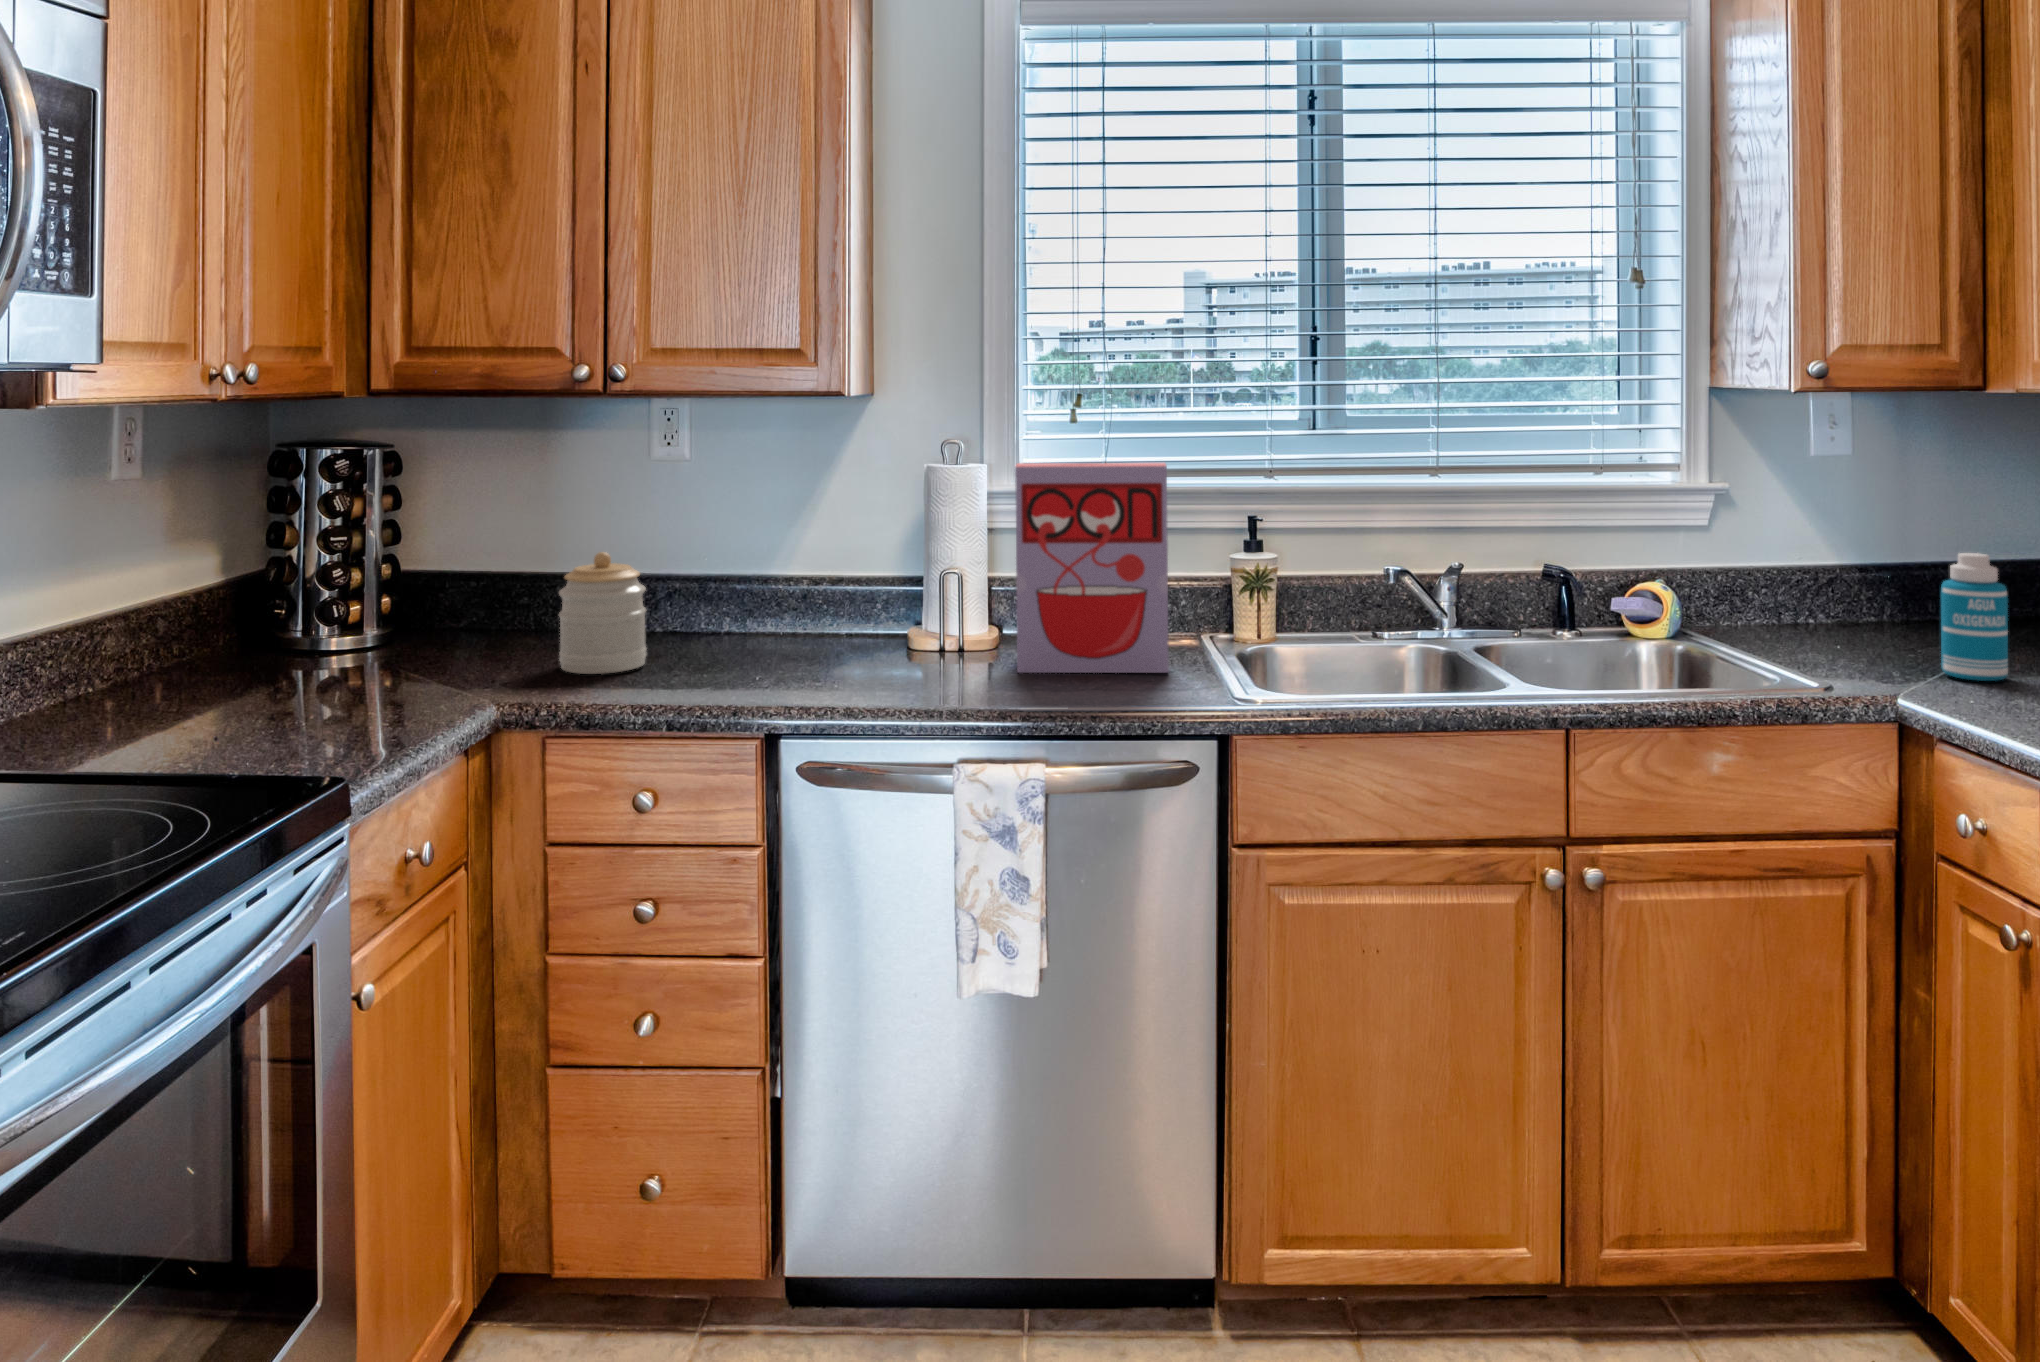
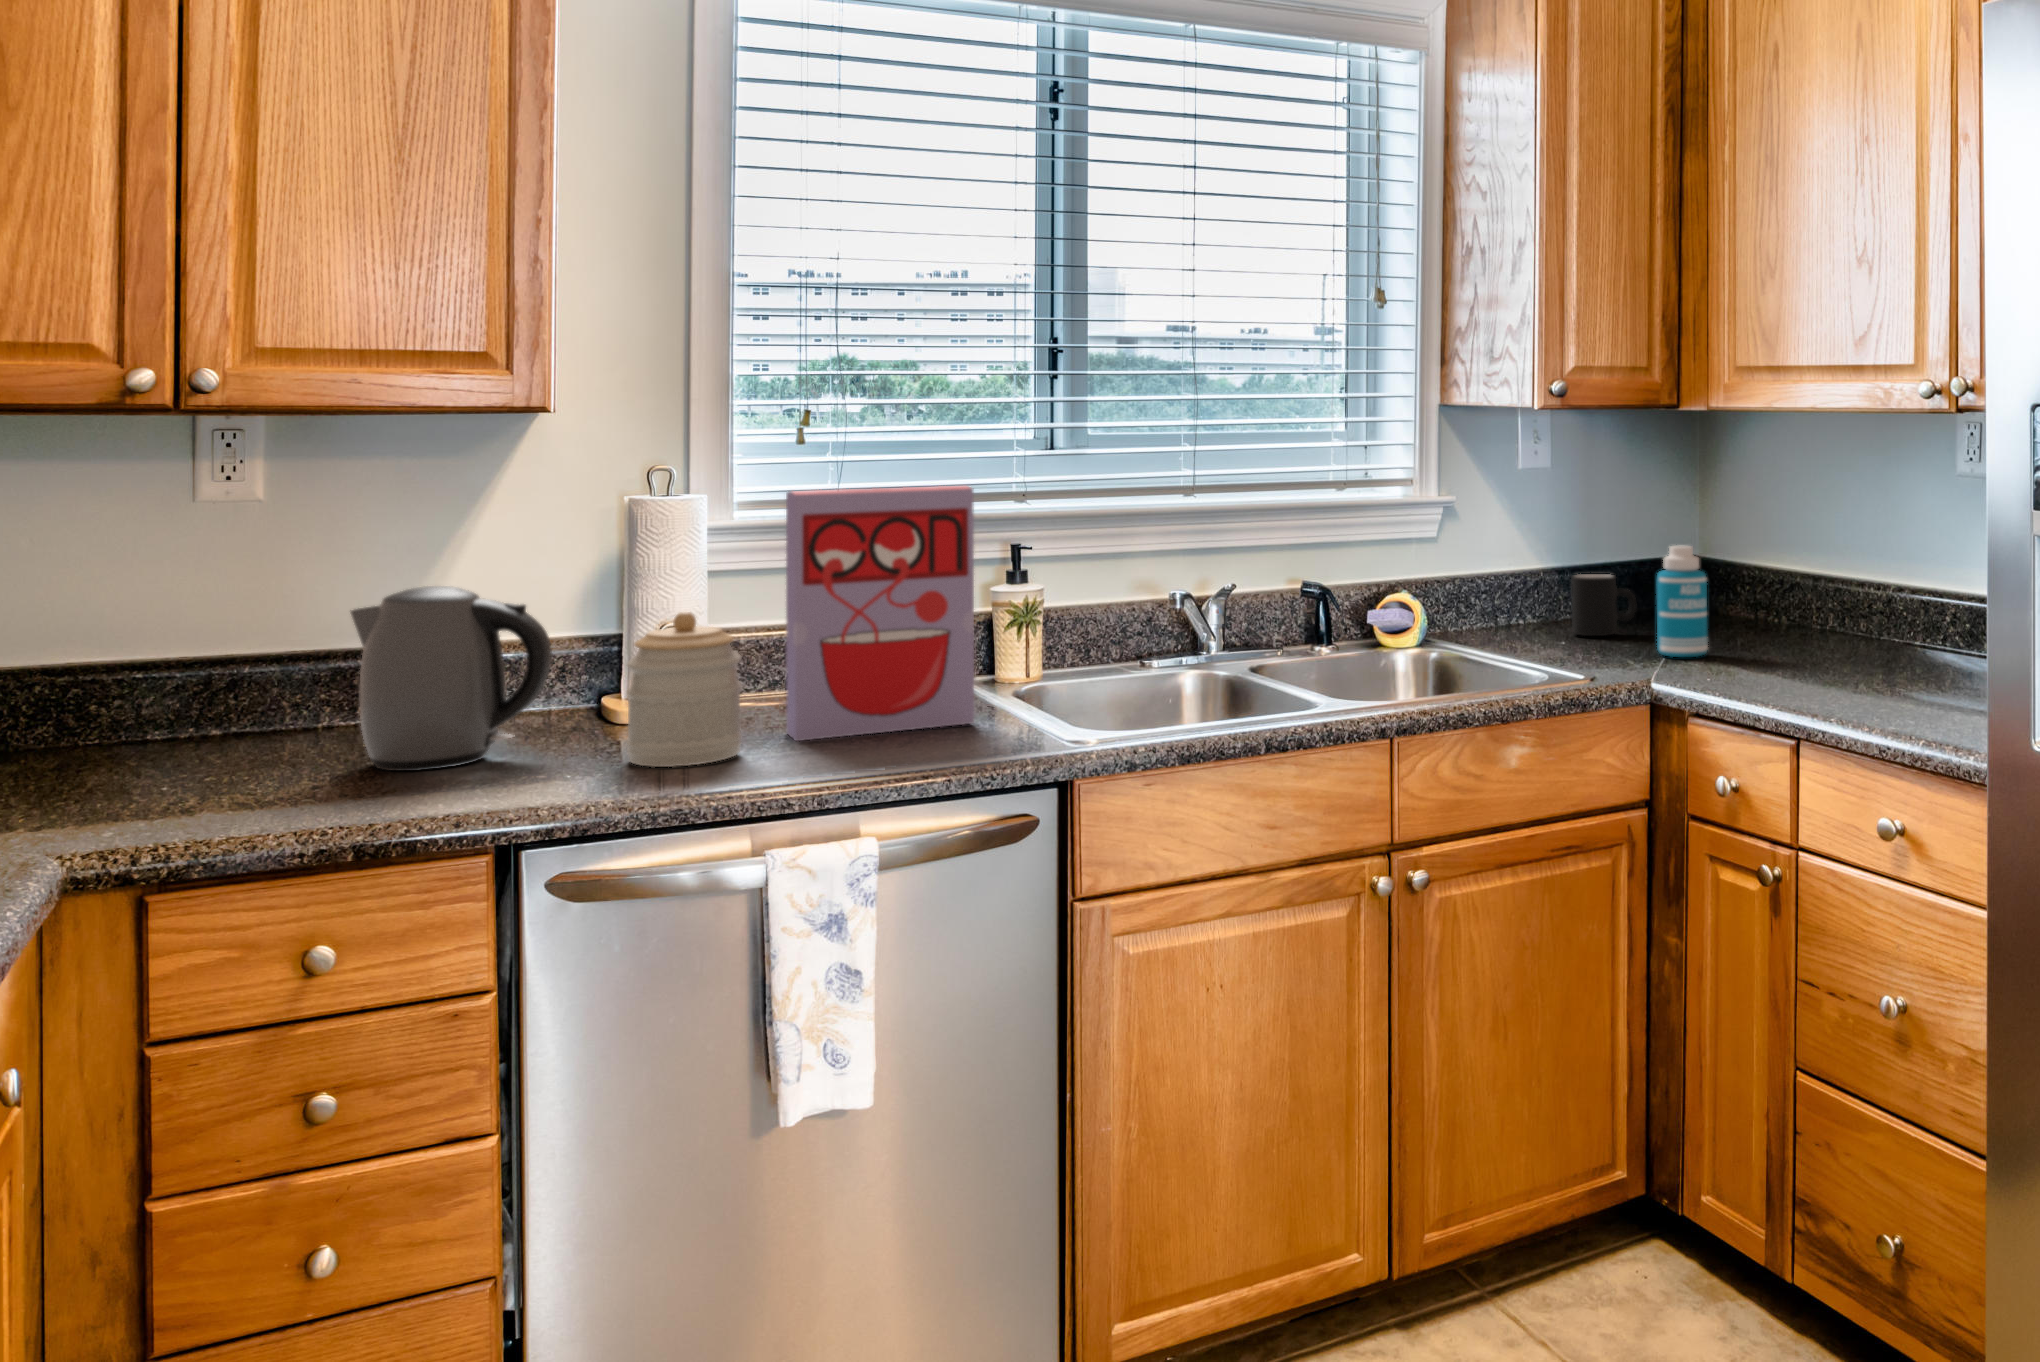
kettle: none [710,527,840,666] -> present [351,586,552,771]
jar: present [559,552,646,674] -> present [627,611,742,767]
mug: none [1859,573,1943,642] -> present [1571,574,1636,636]

